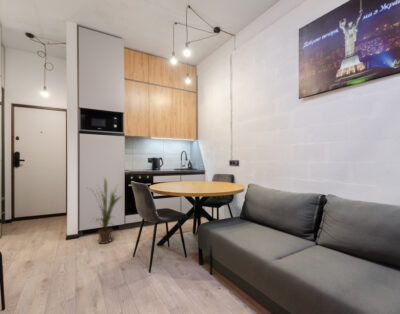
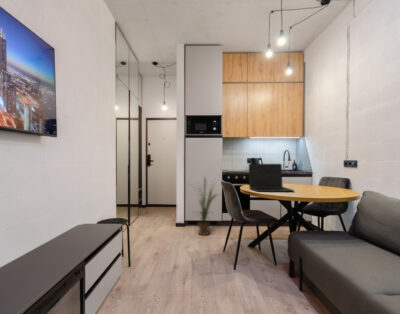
laptop: none [163,164,204,192] -> present [249,164,294,192]

